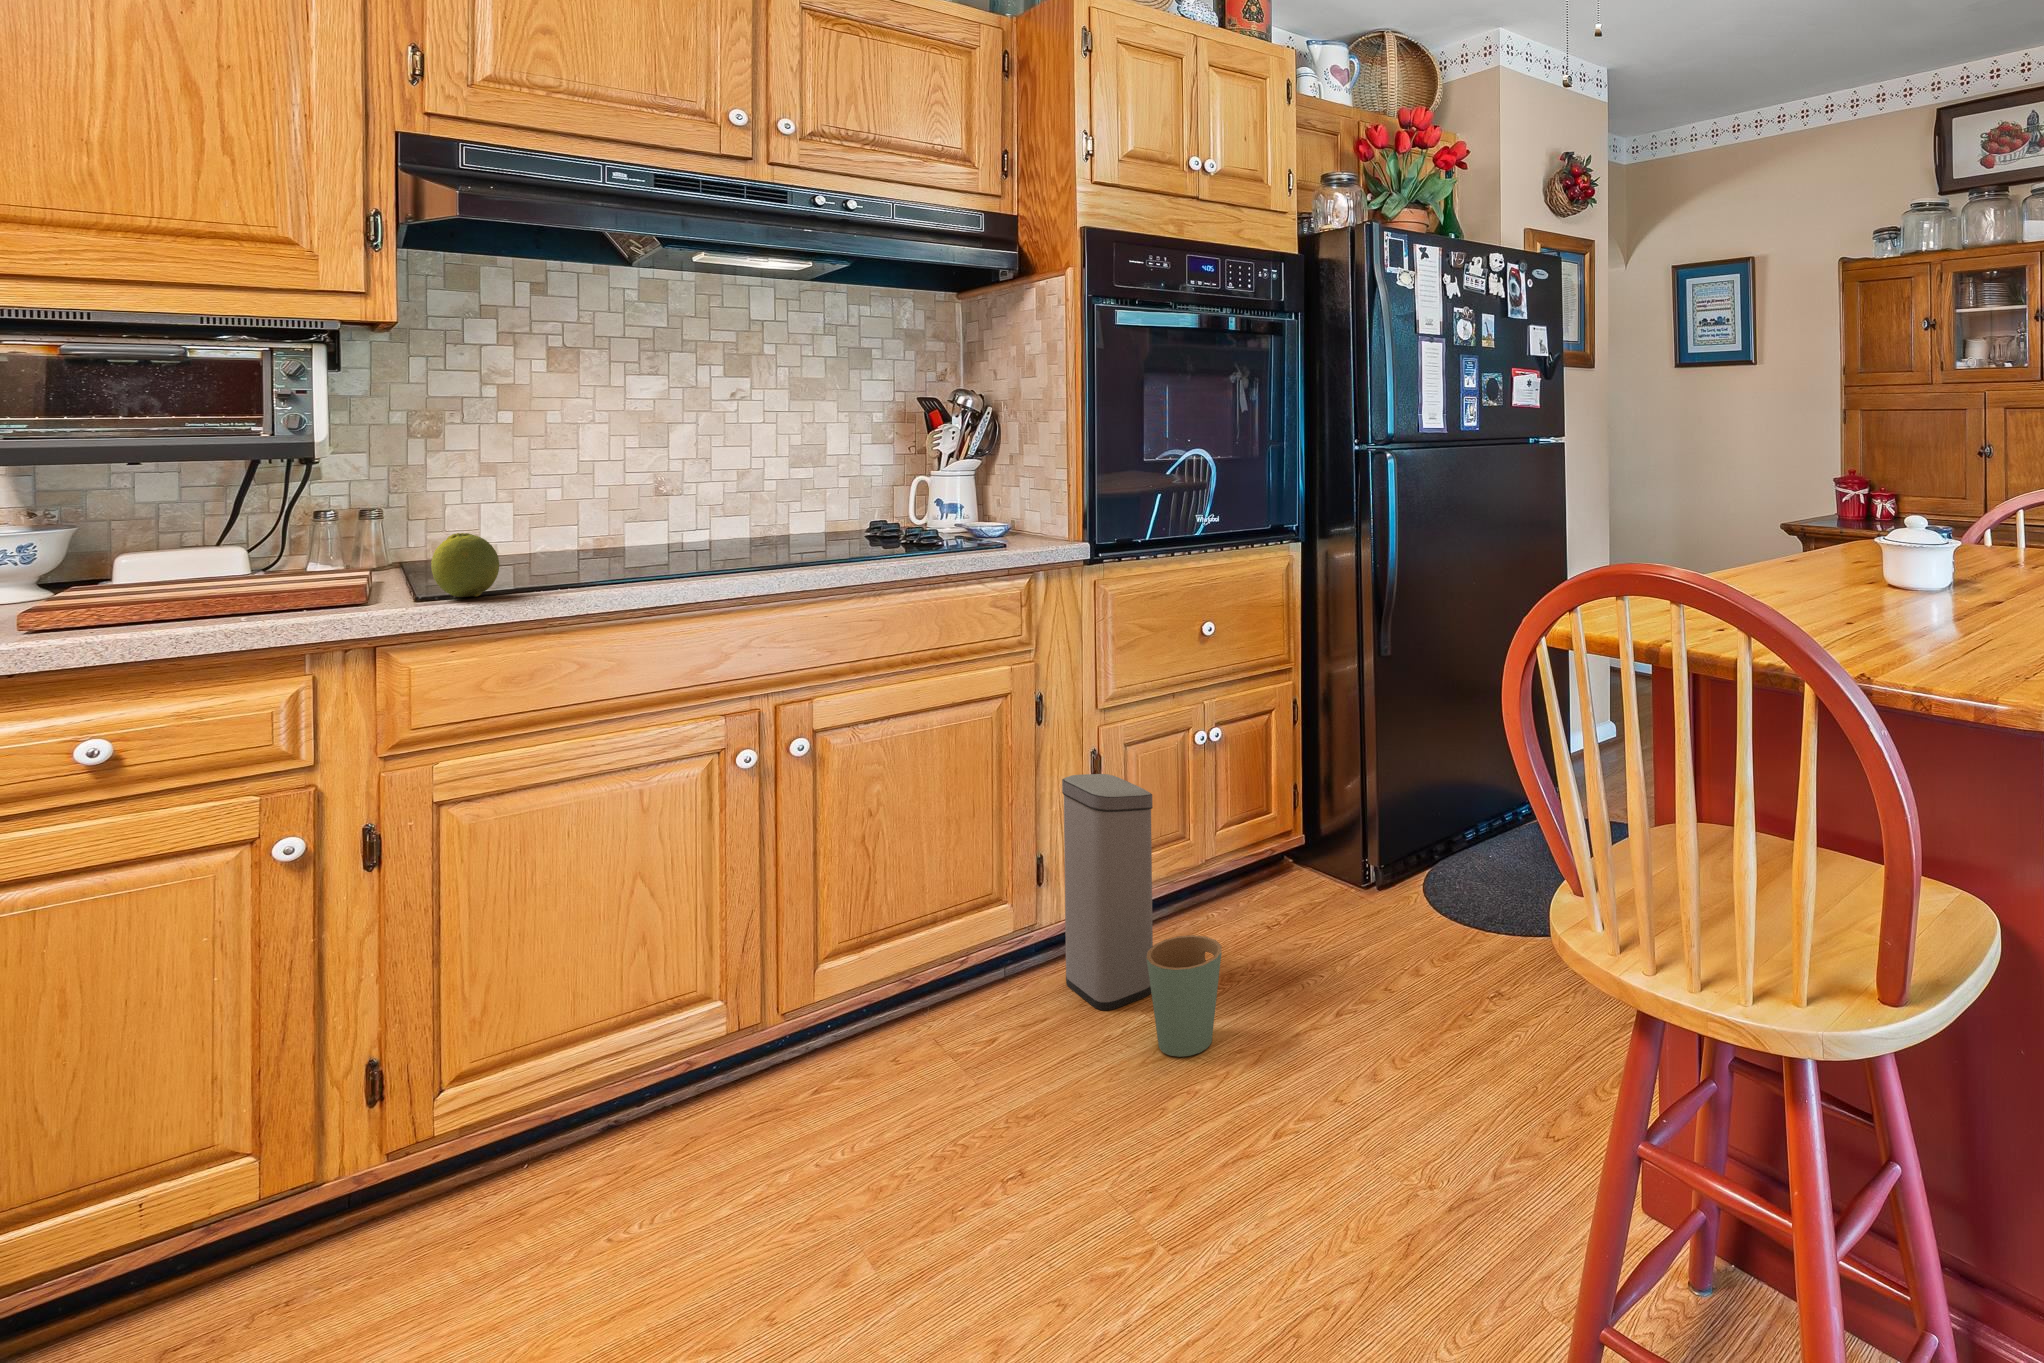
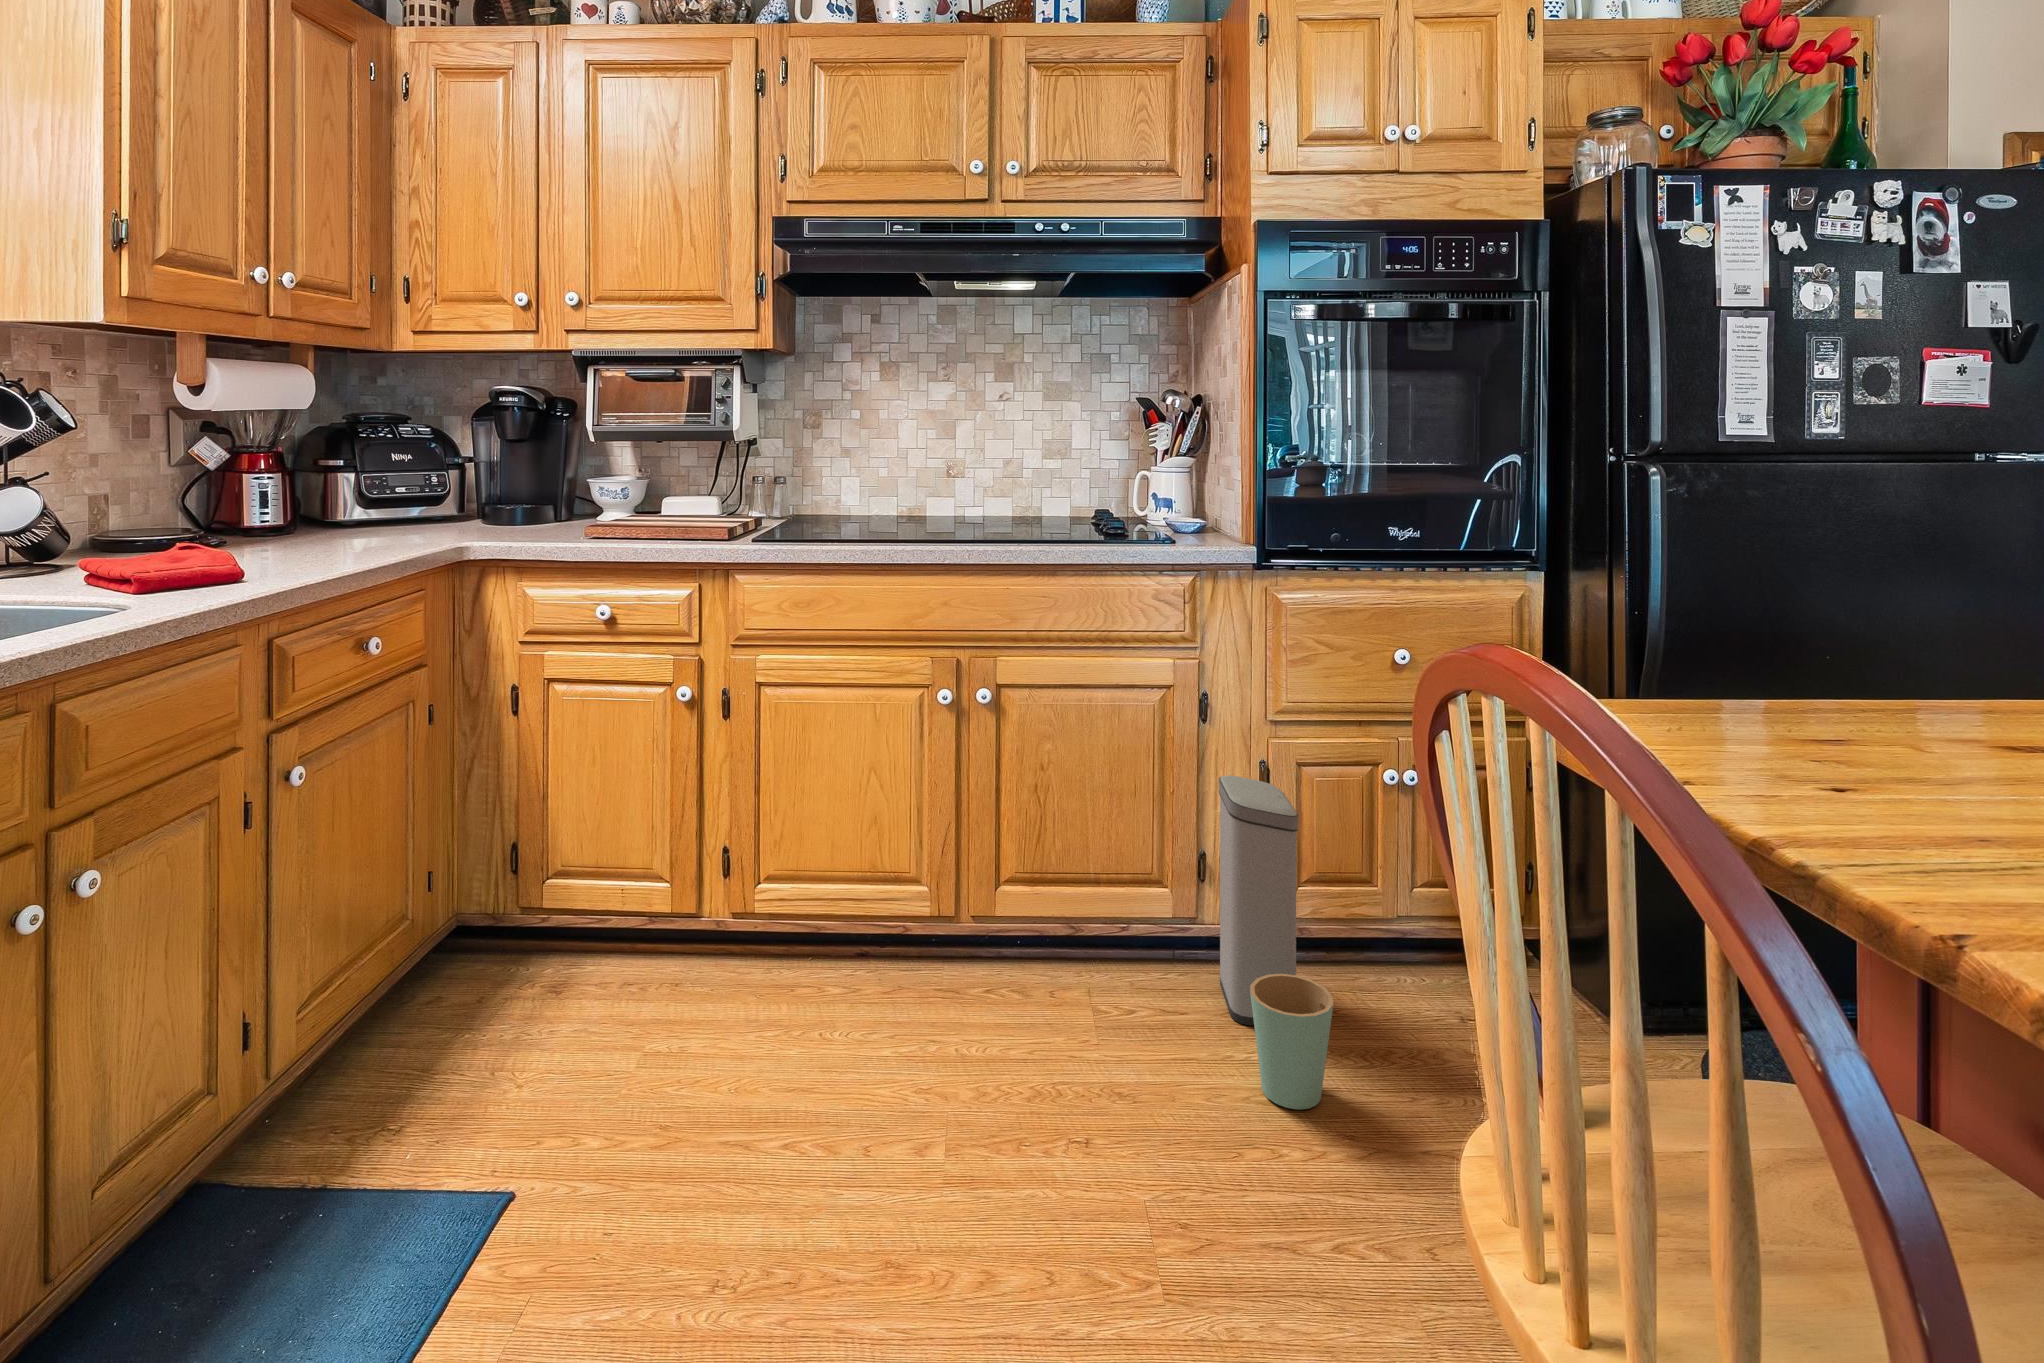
fruit: present [431,533,499,597] -> none [753,496,791,542]

